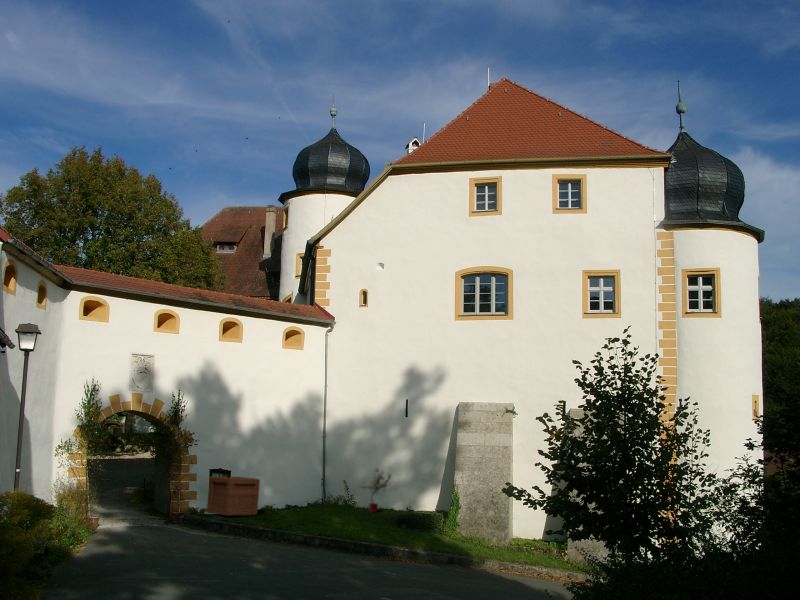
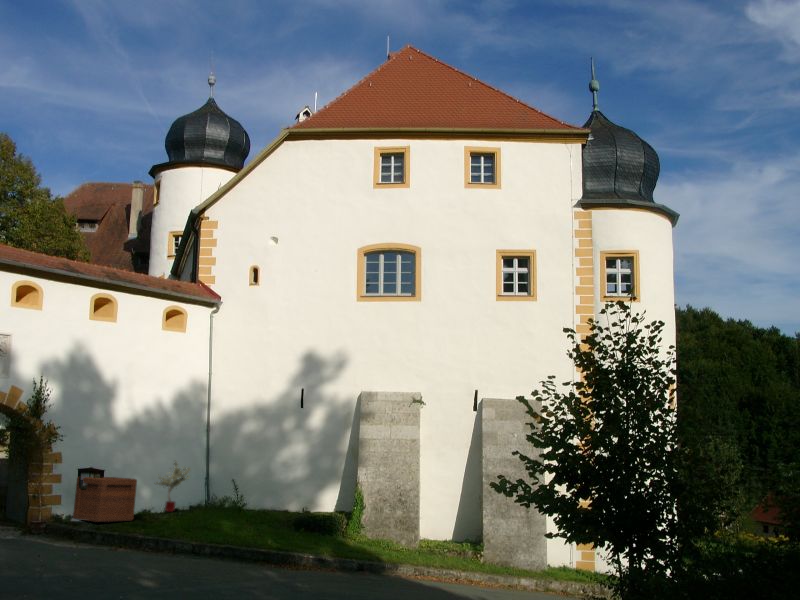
potted tree: present [360,468,391,512] -> present [154,460,191,512]

